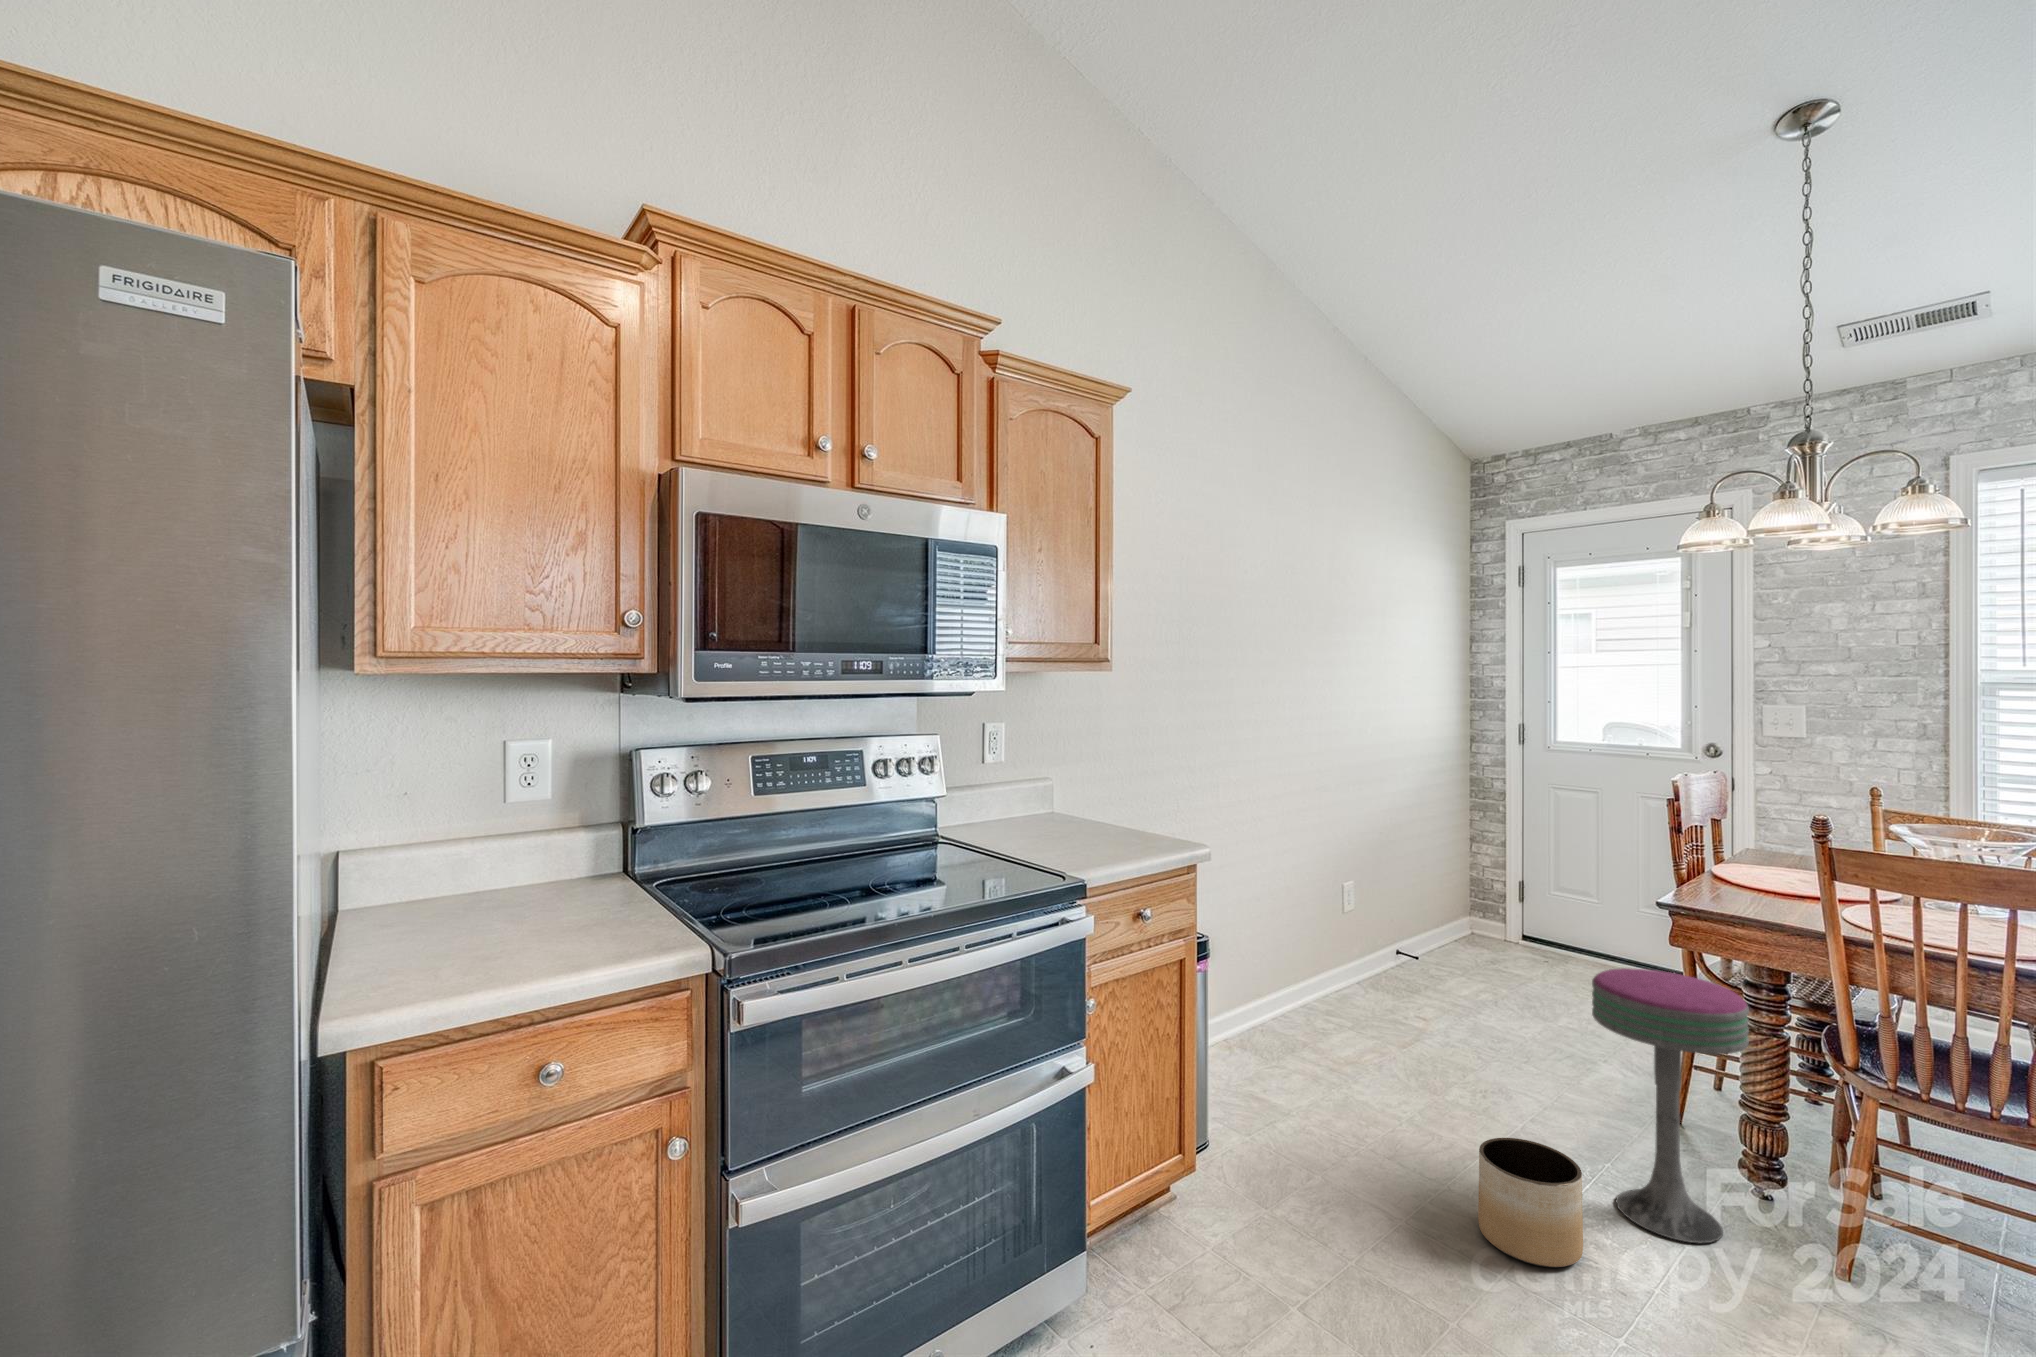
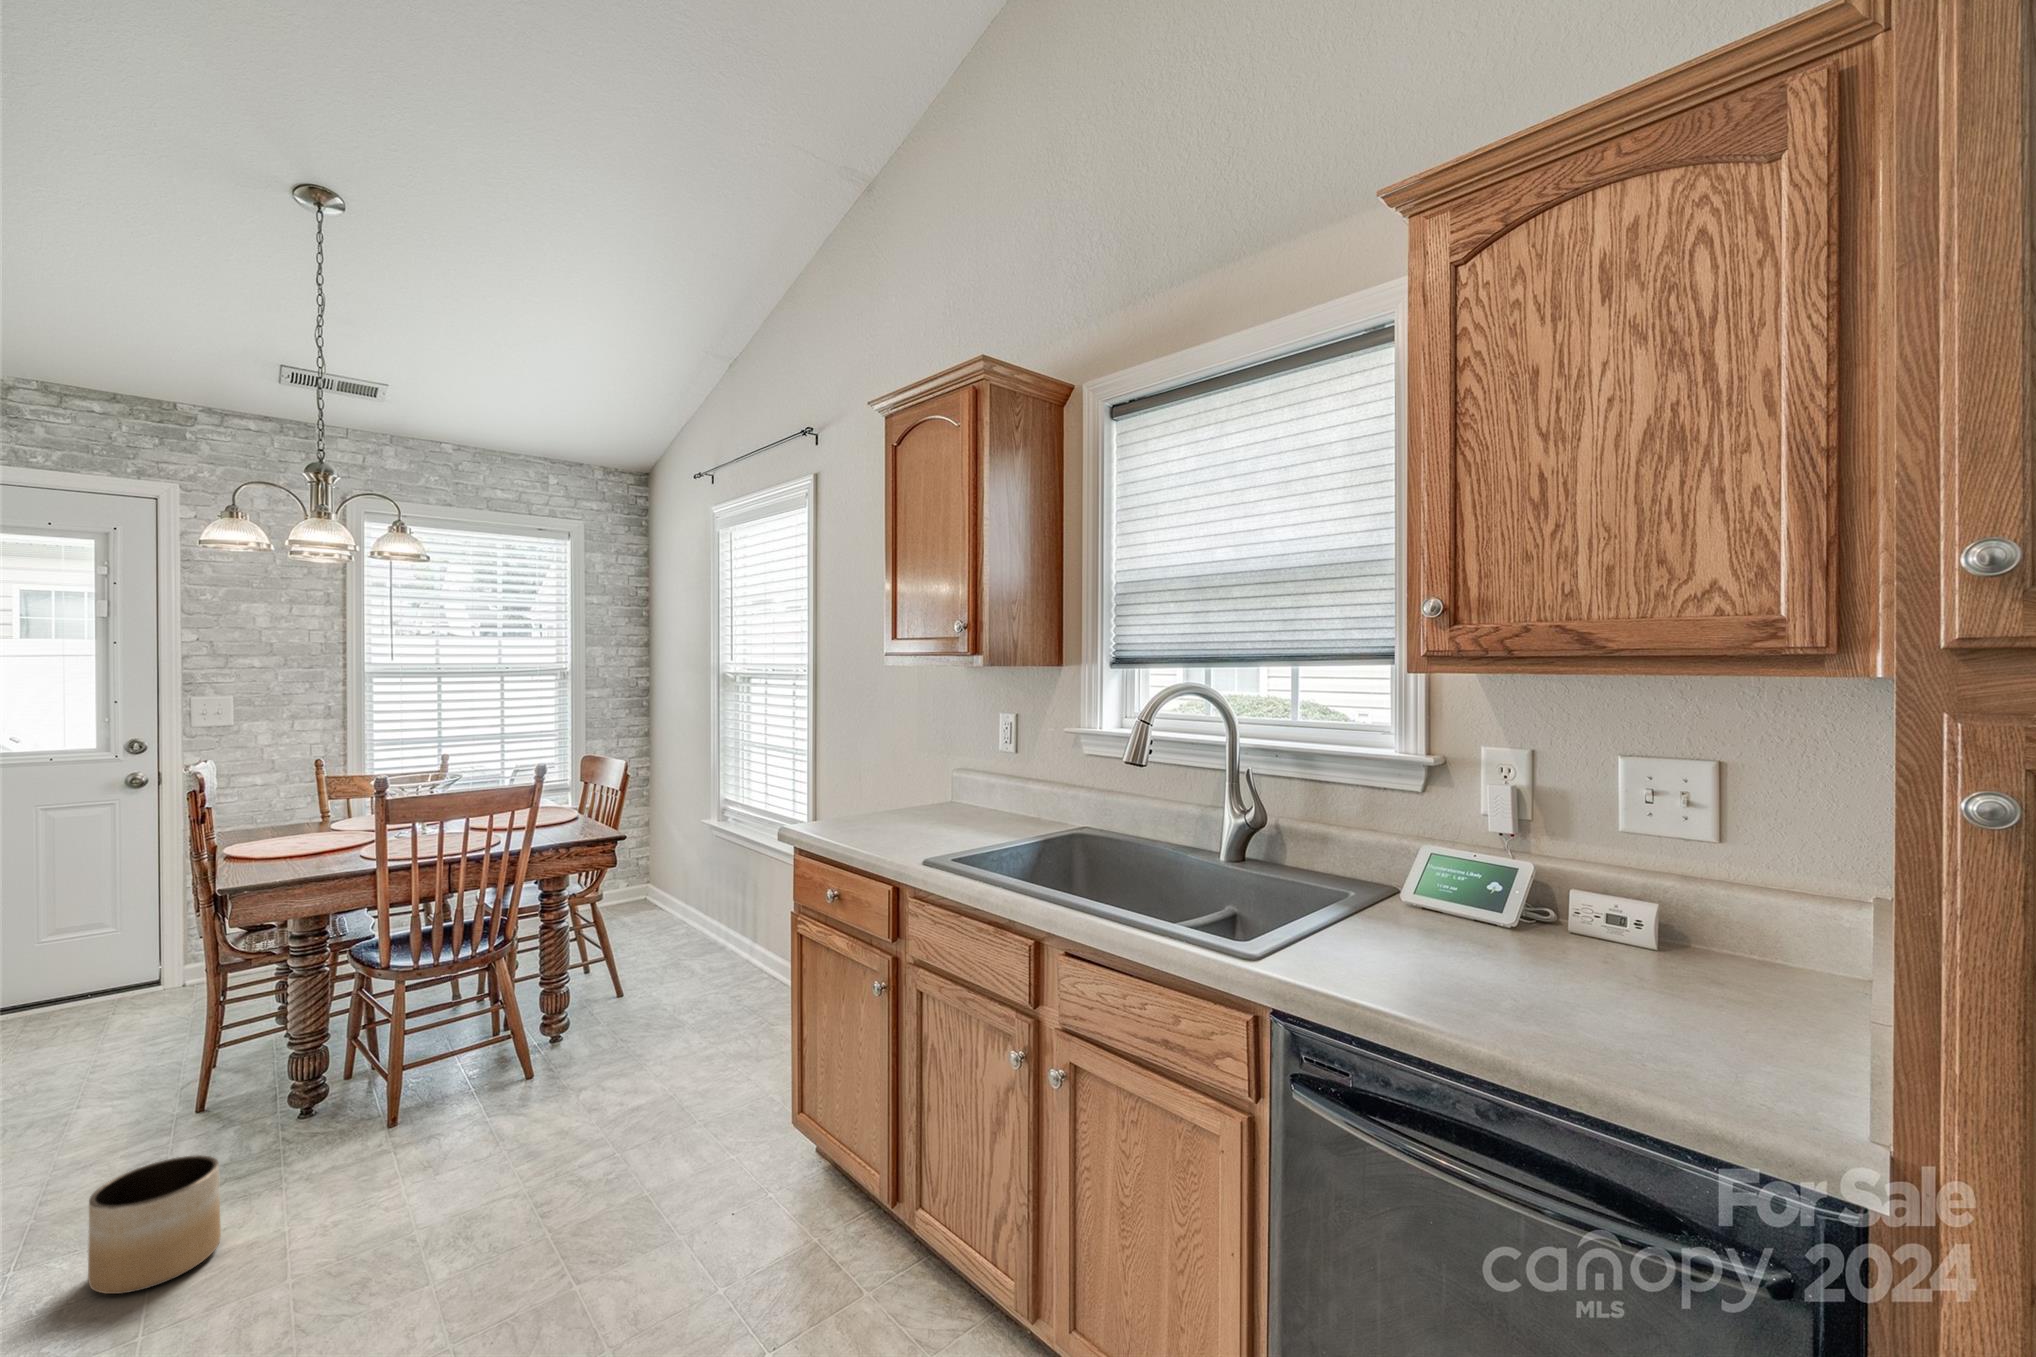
bar stool: present [1592,968,1749,1243] -> none [178,941,330,1189]

